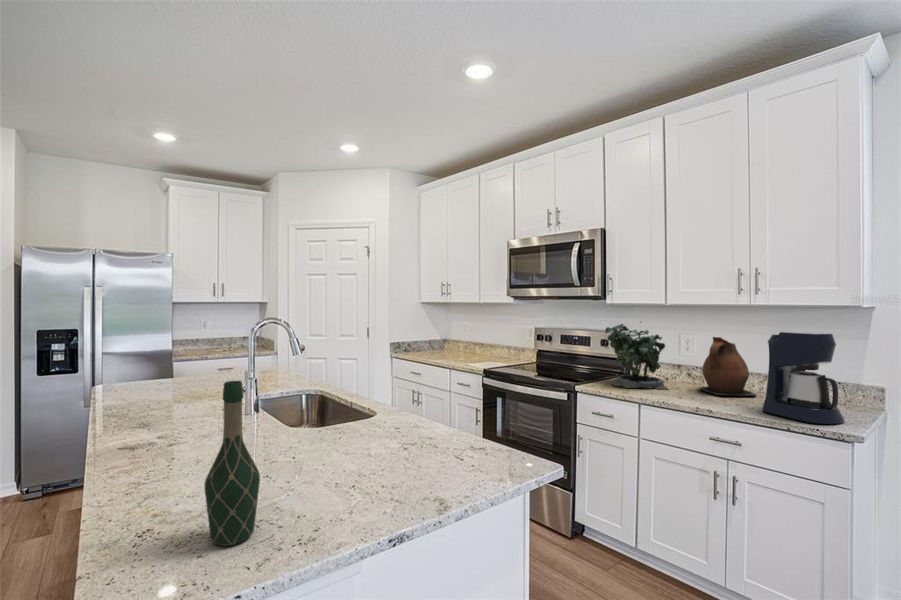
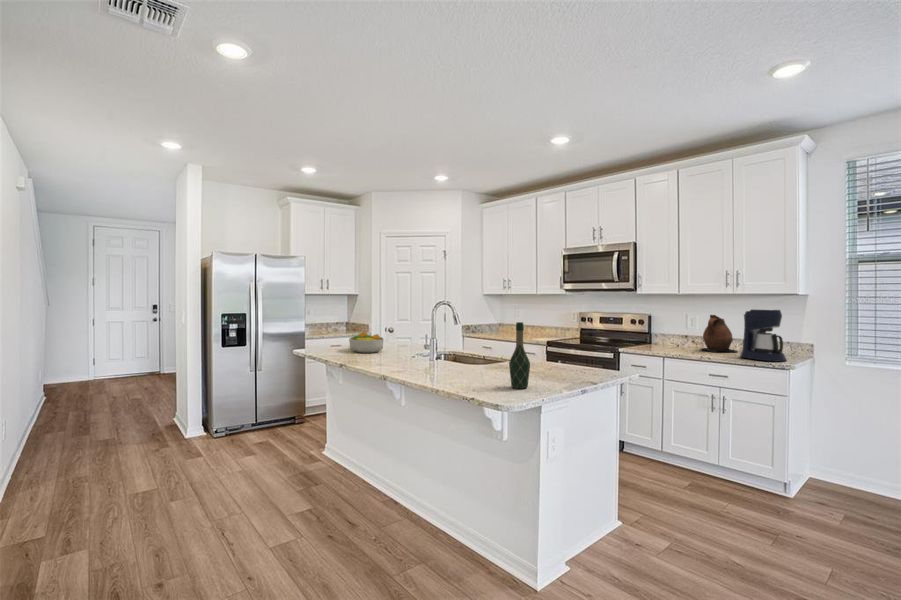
potted plant: present [605,321,668,390] -> none [637,306,682,350]
fruit bowl: none [144,360,207,396] -> present [349,332,384,353]

